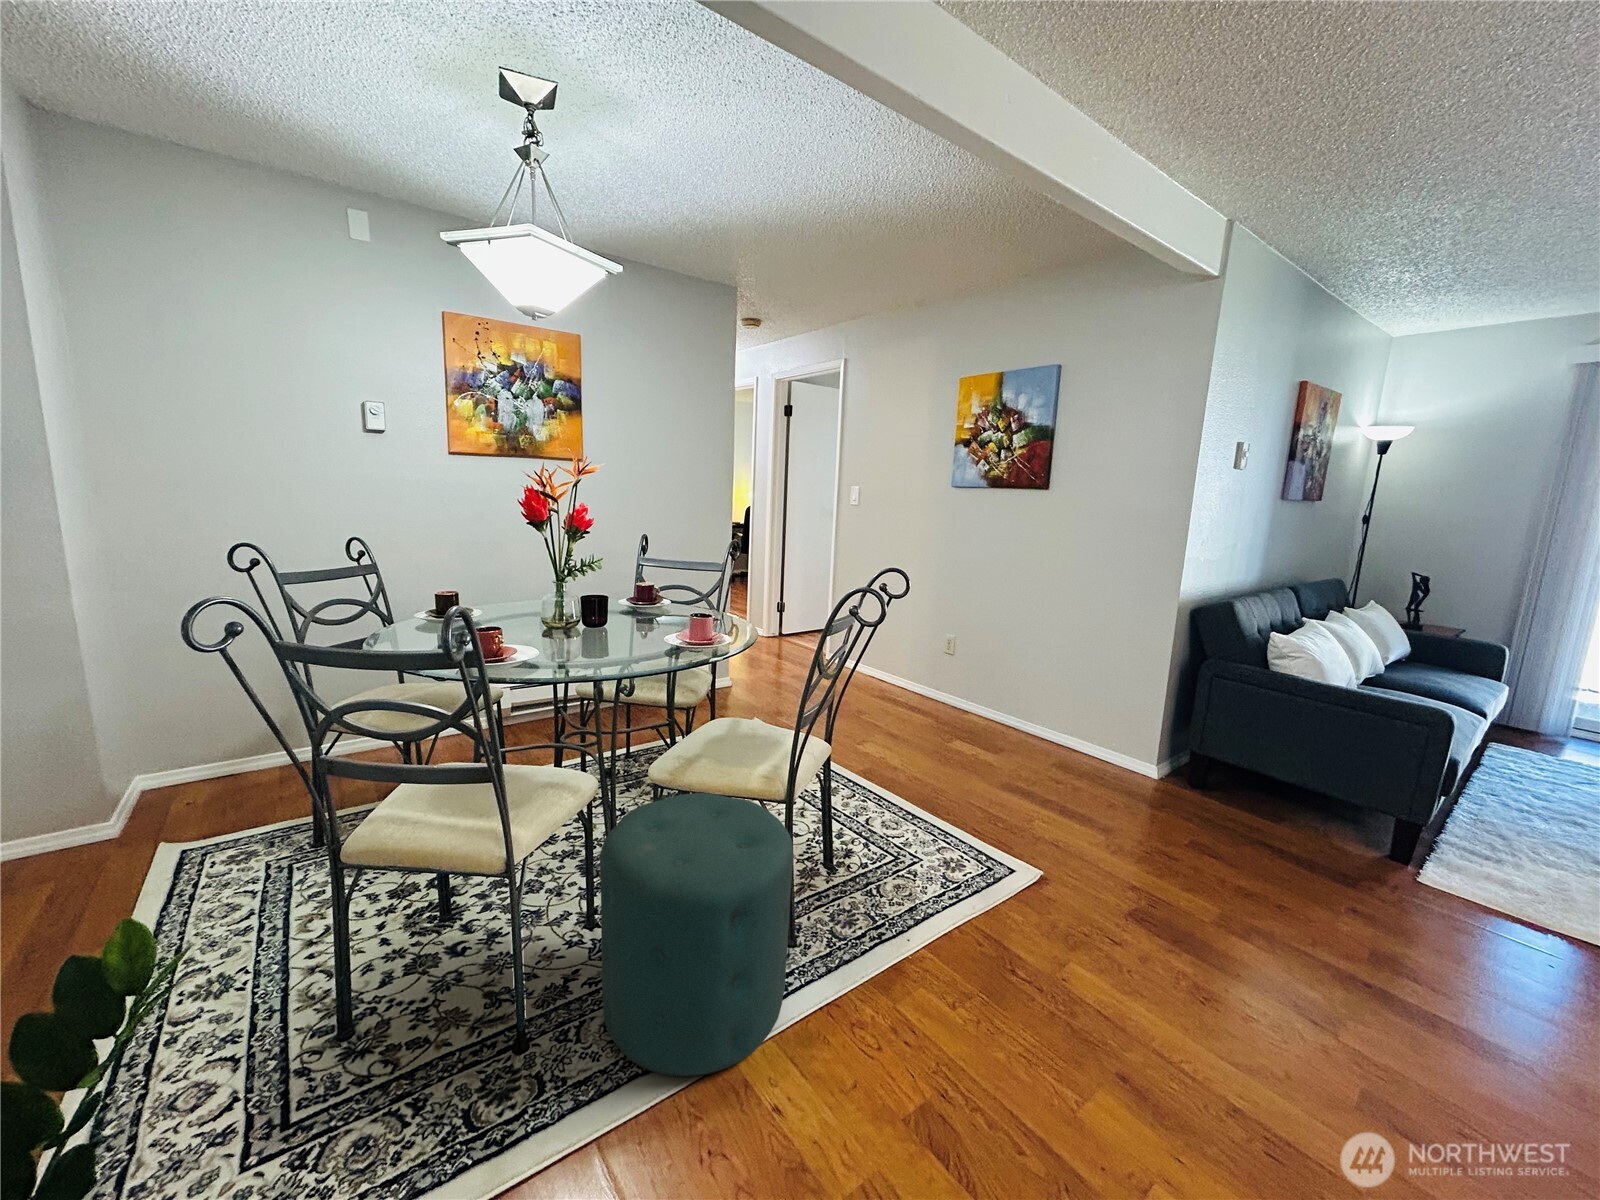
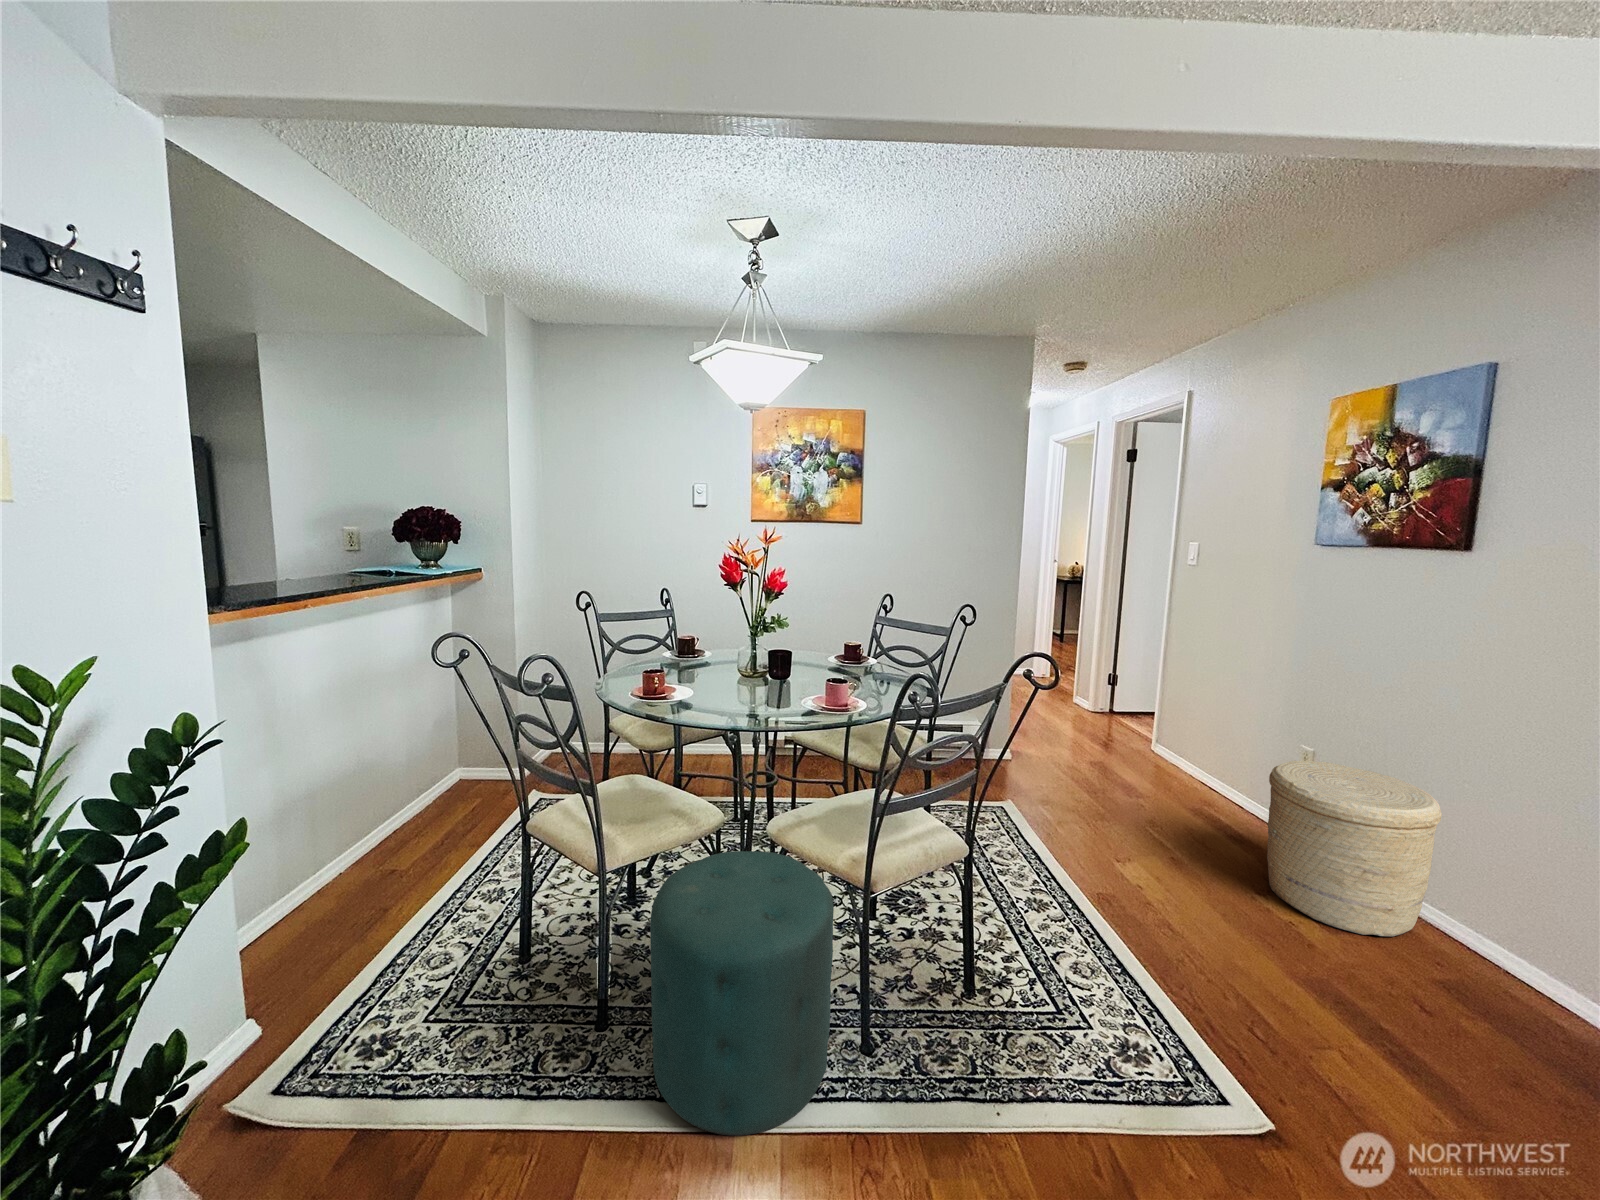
woven basket: none [948,641,1044,750] -> present [1267,761,1442,936]

